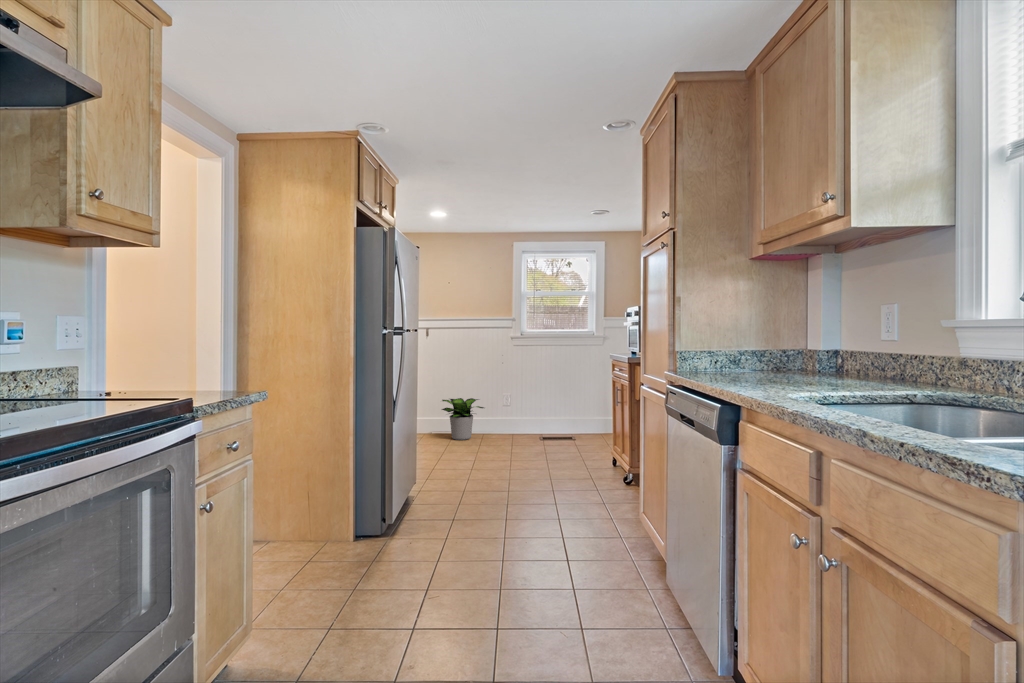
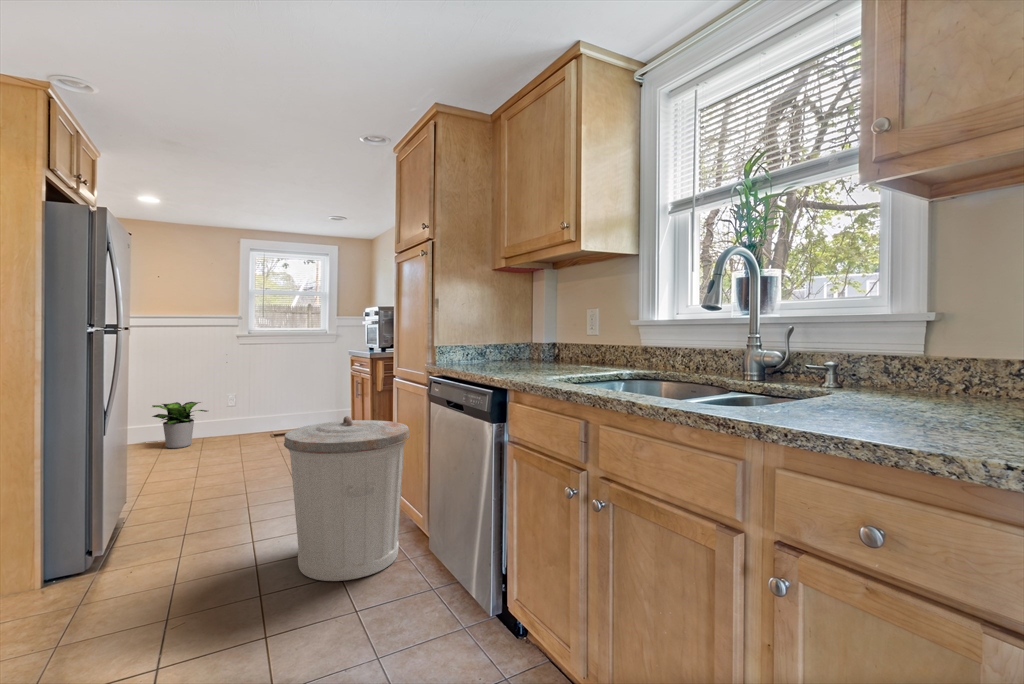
trash can: none [523,423,647,592] -> present [284,416,410,581]

